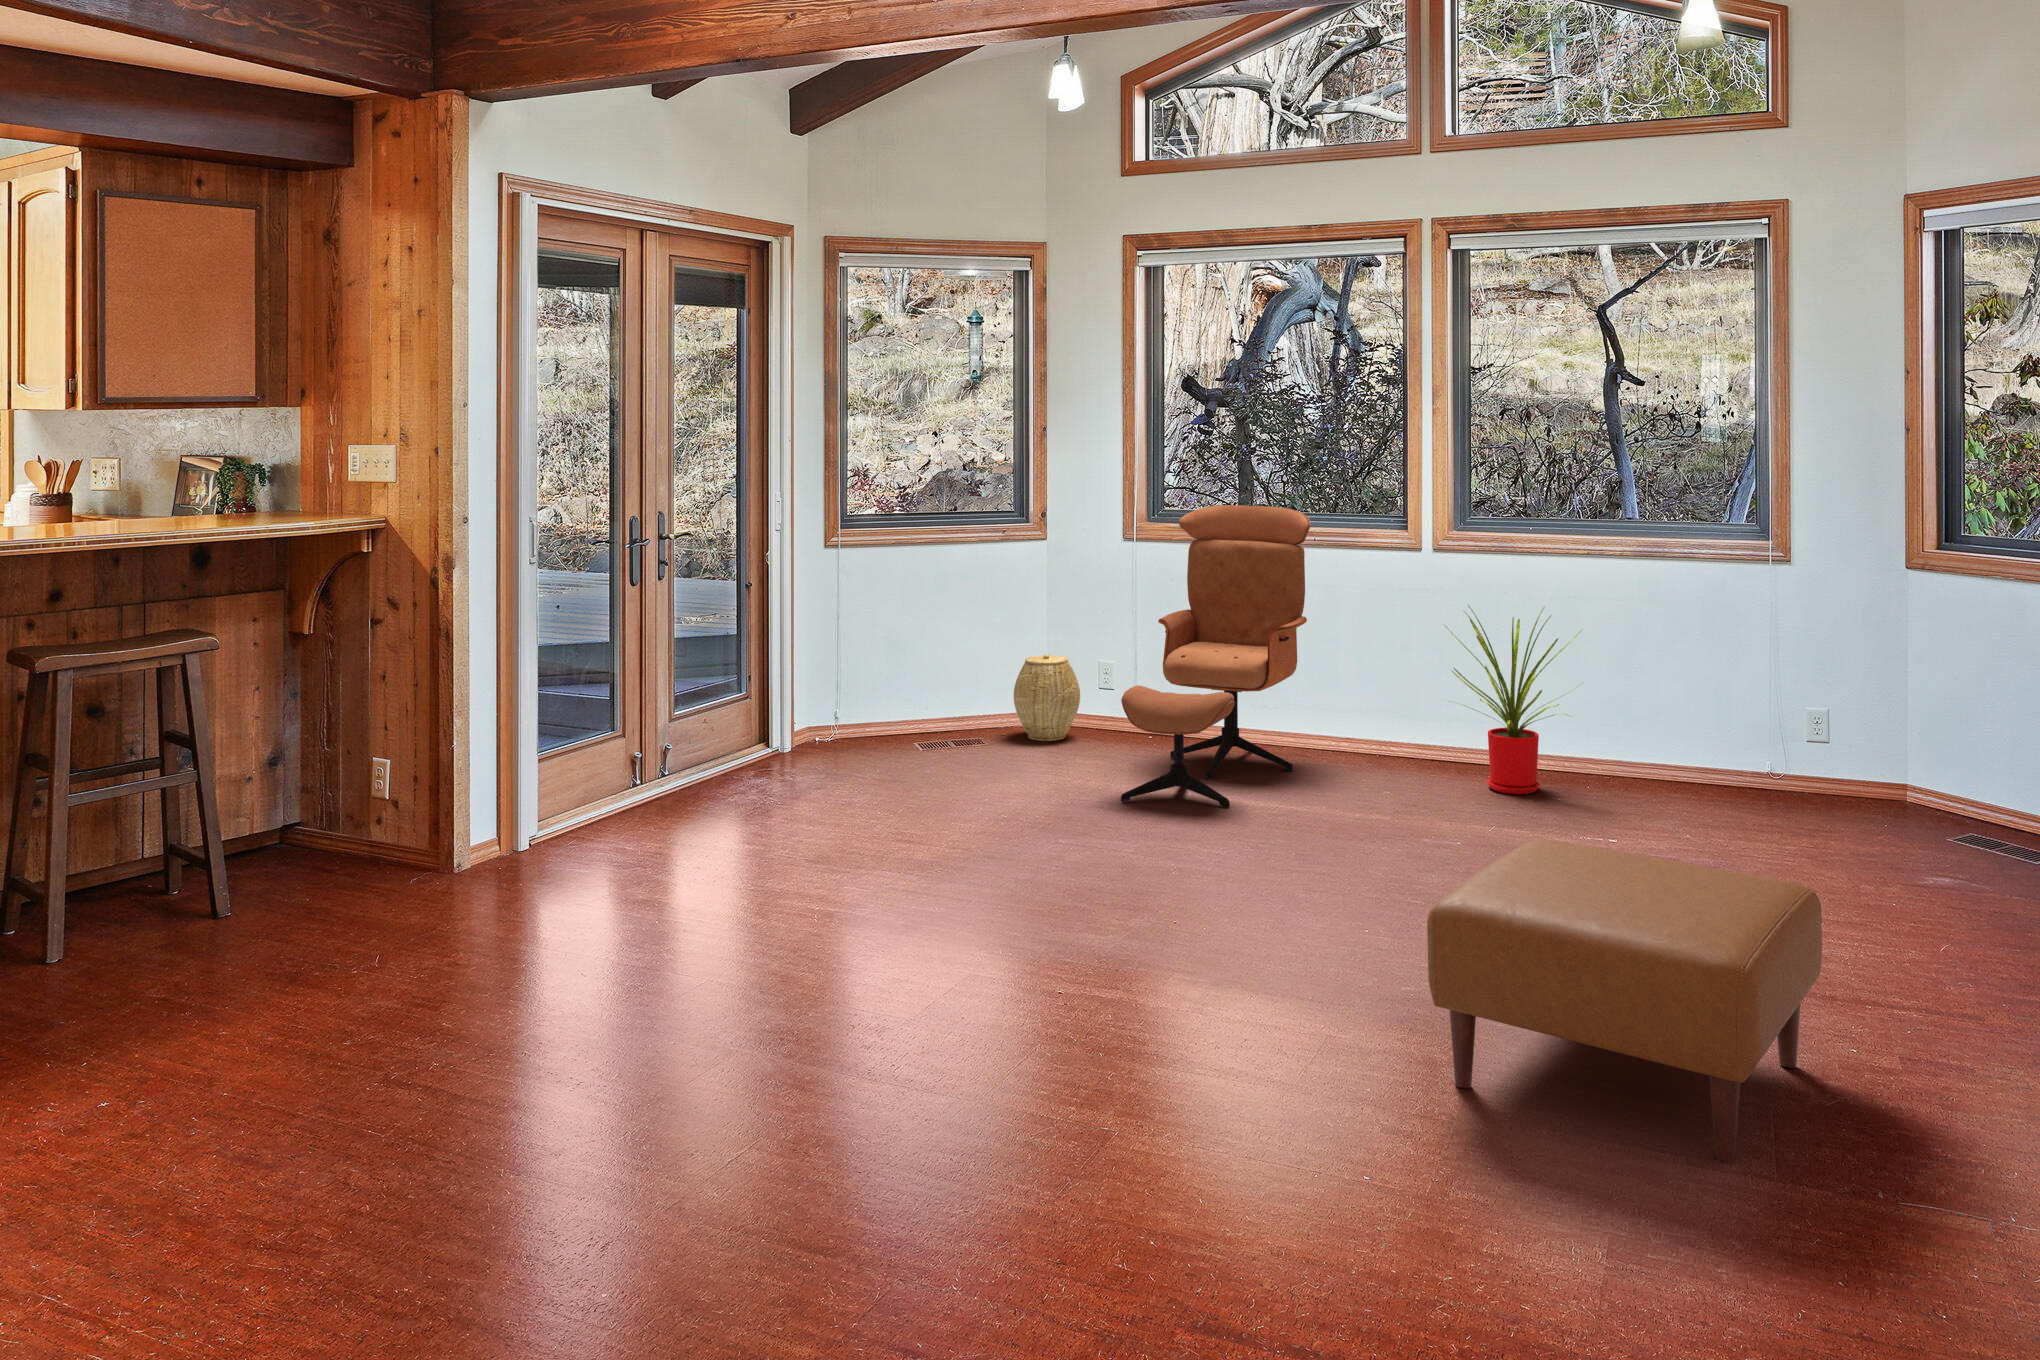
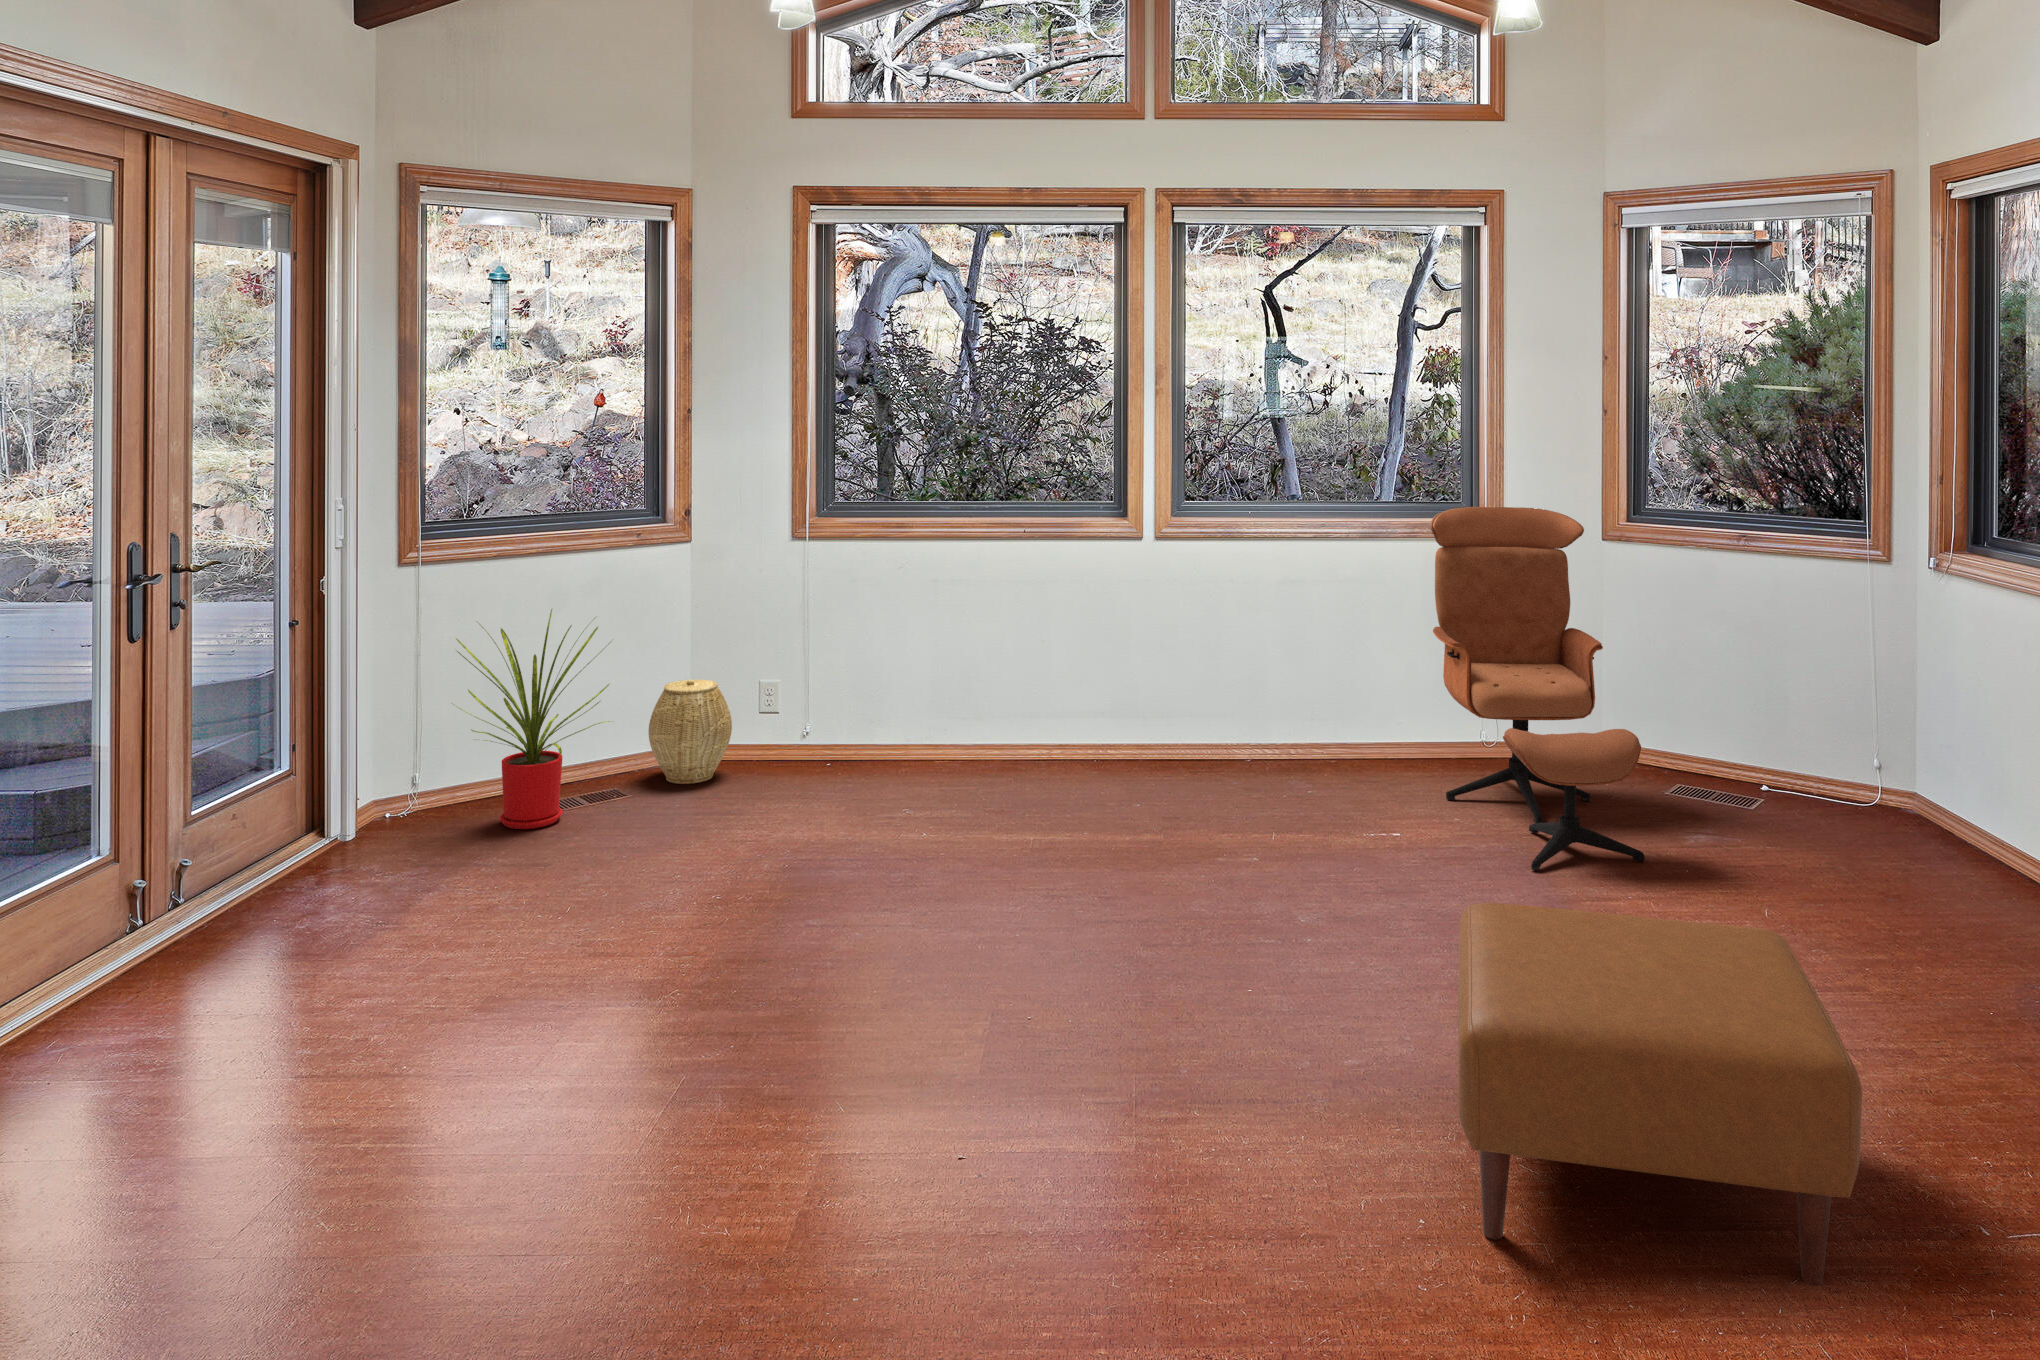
lounge chair: present [1121,505,1311,807] -> present [1430,507,1645,870]
house plant: present [1445,605,1583,794] -> present [452,609,611,829]

